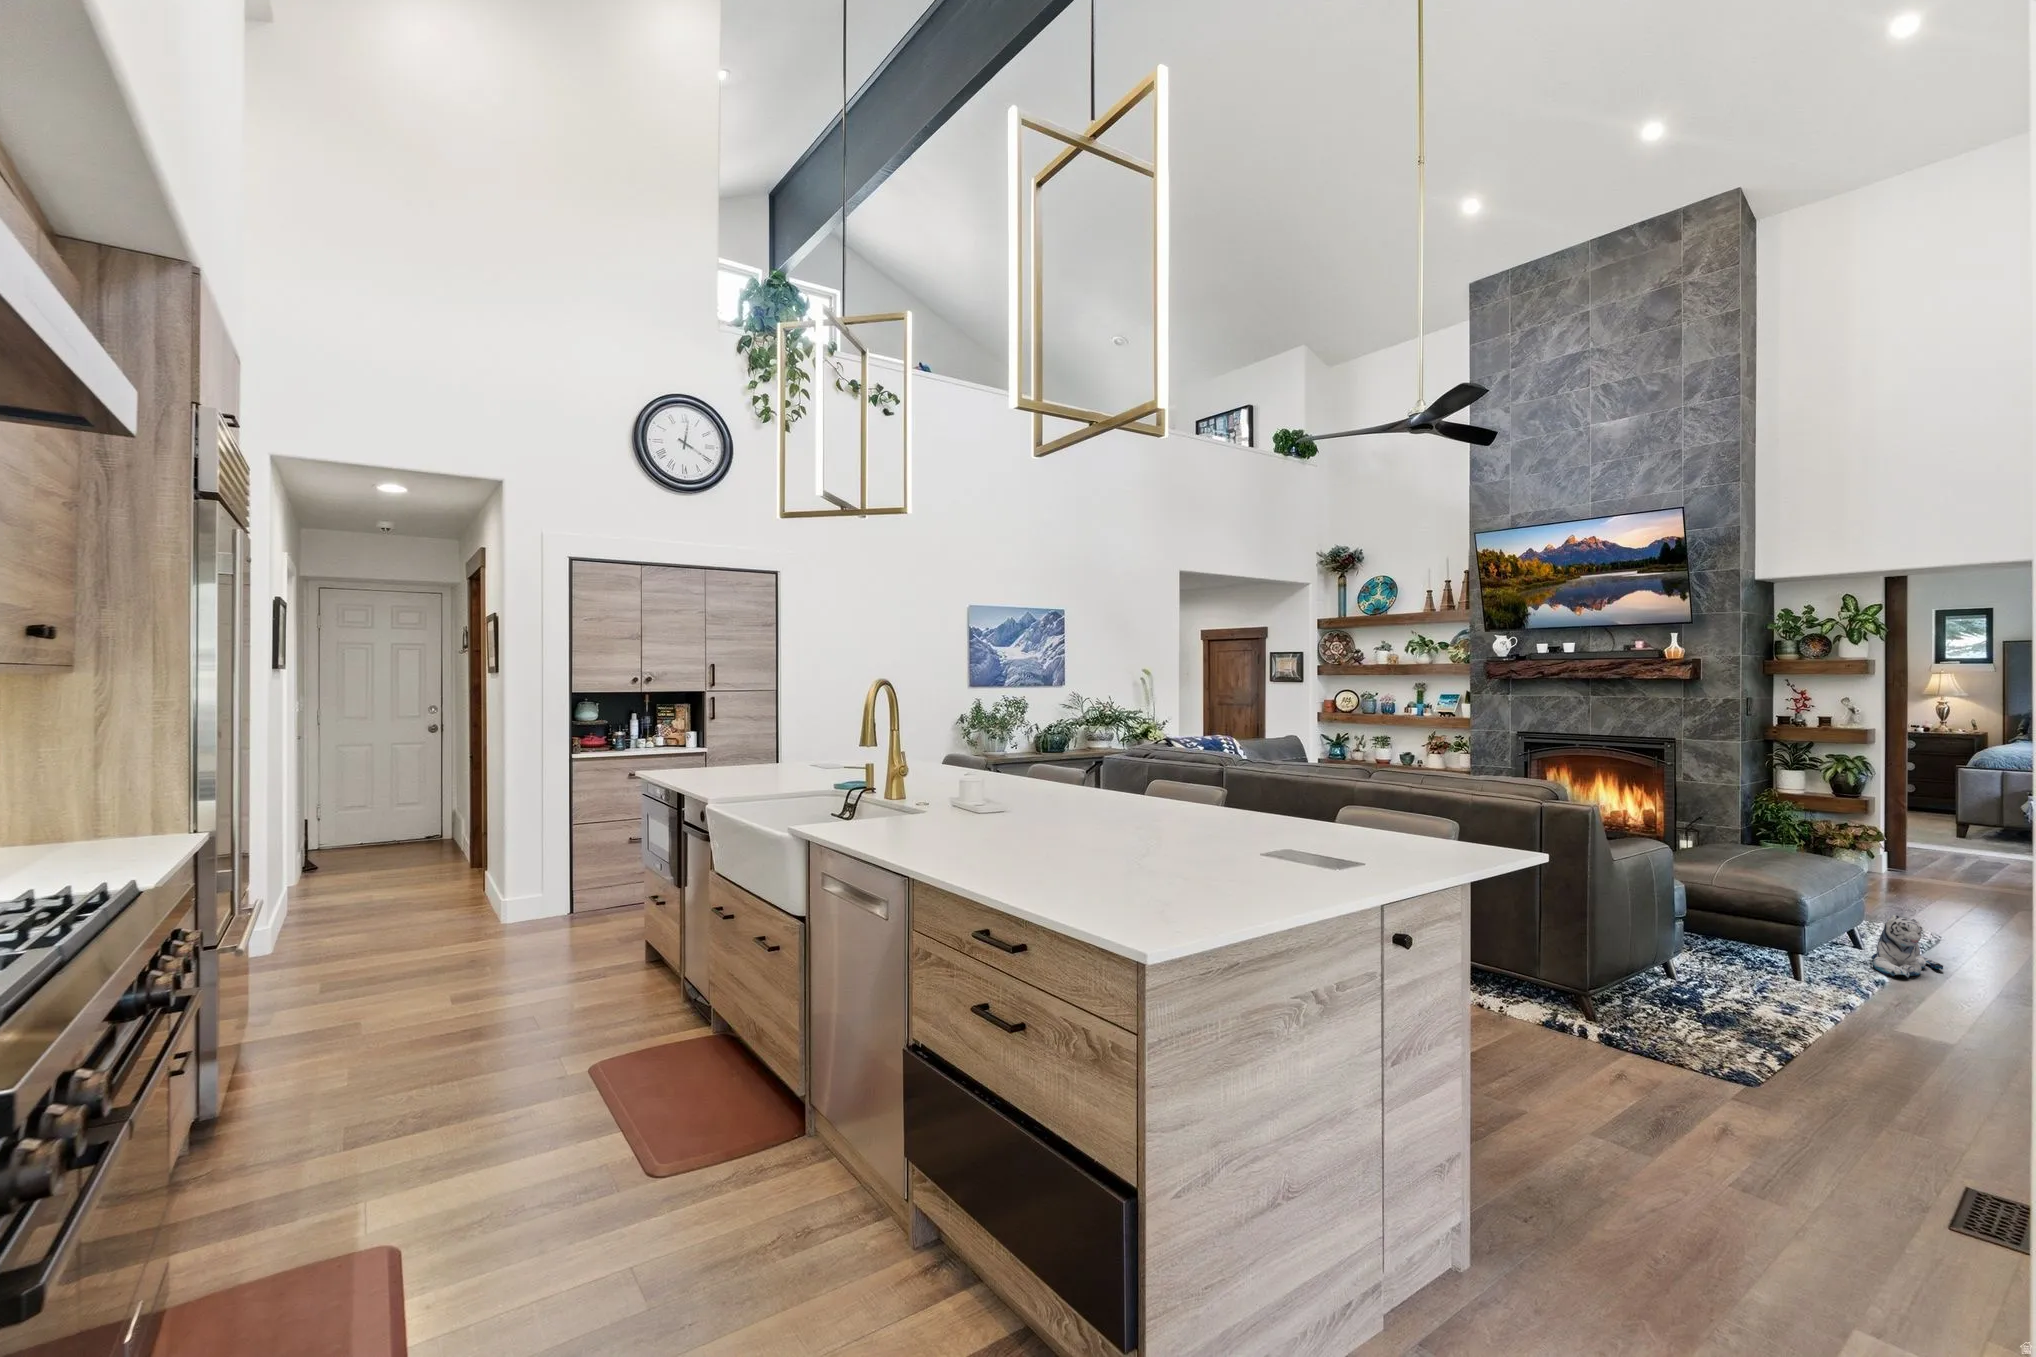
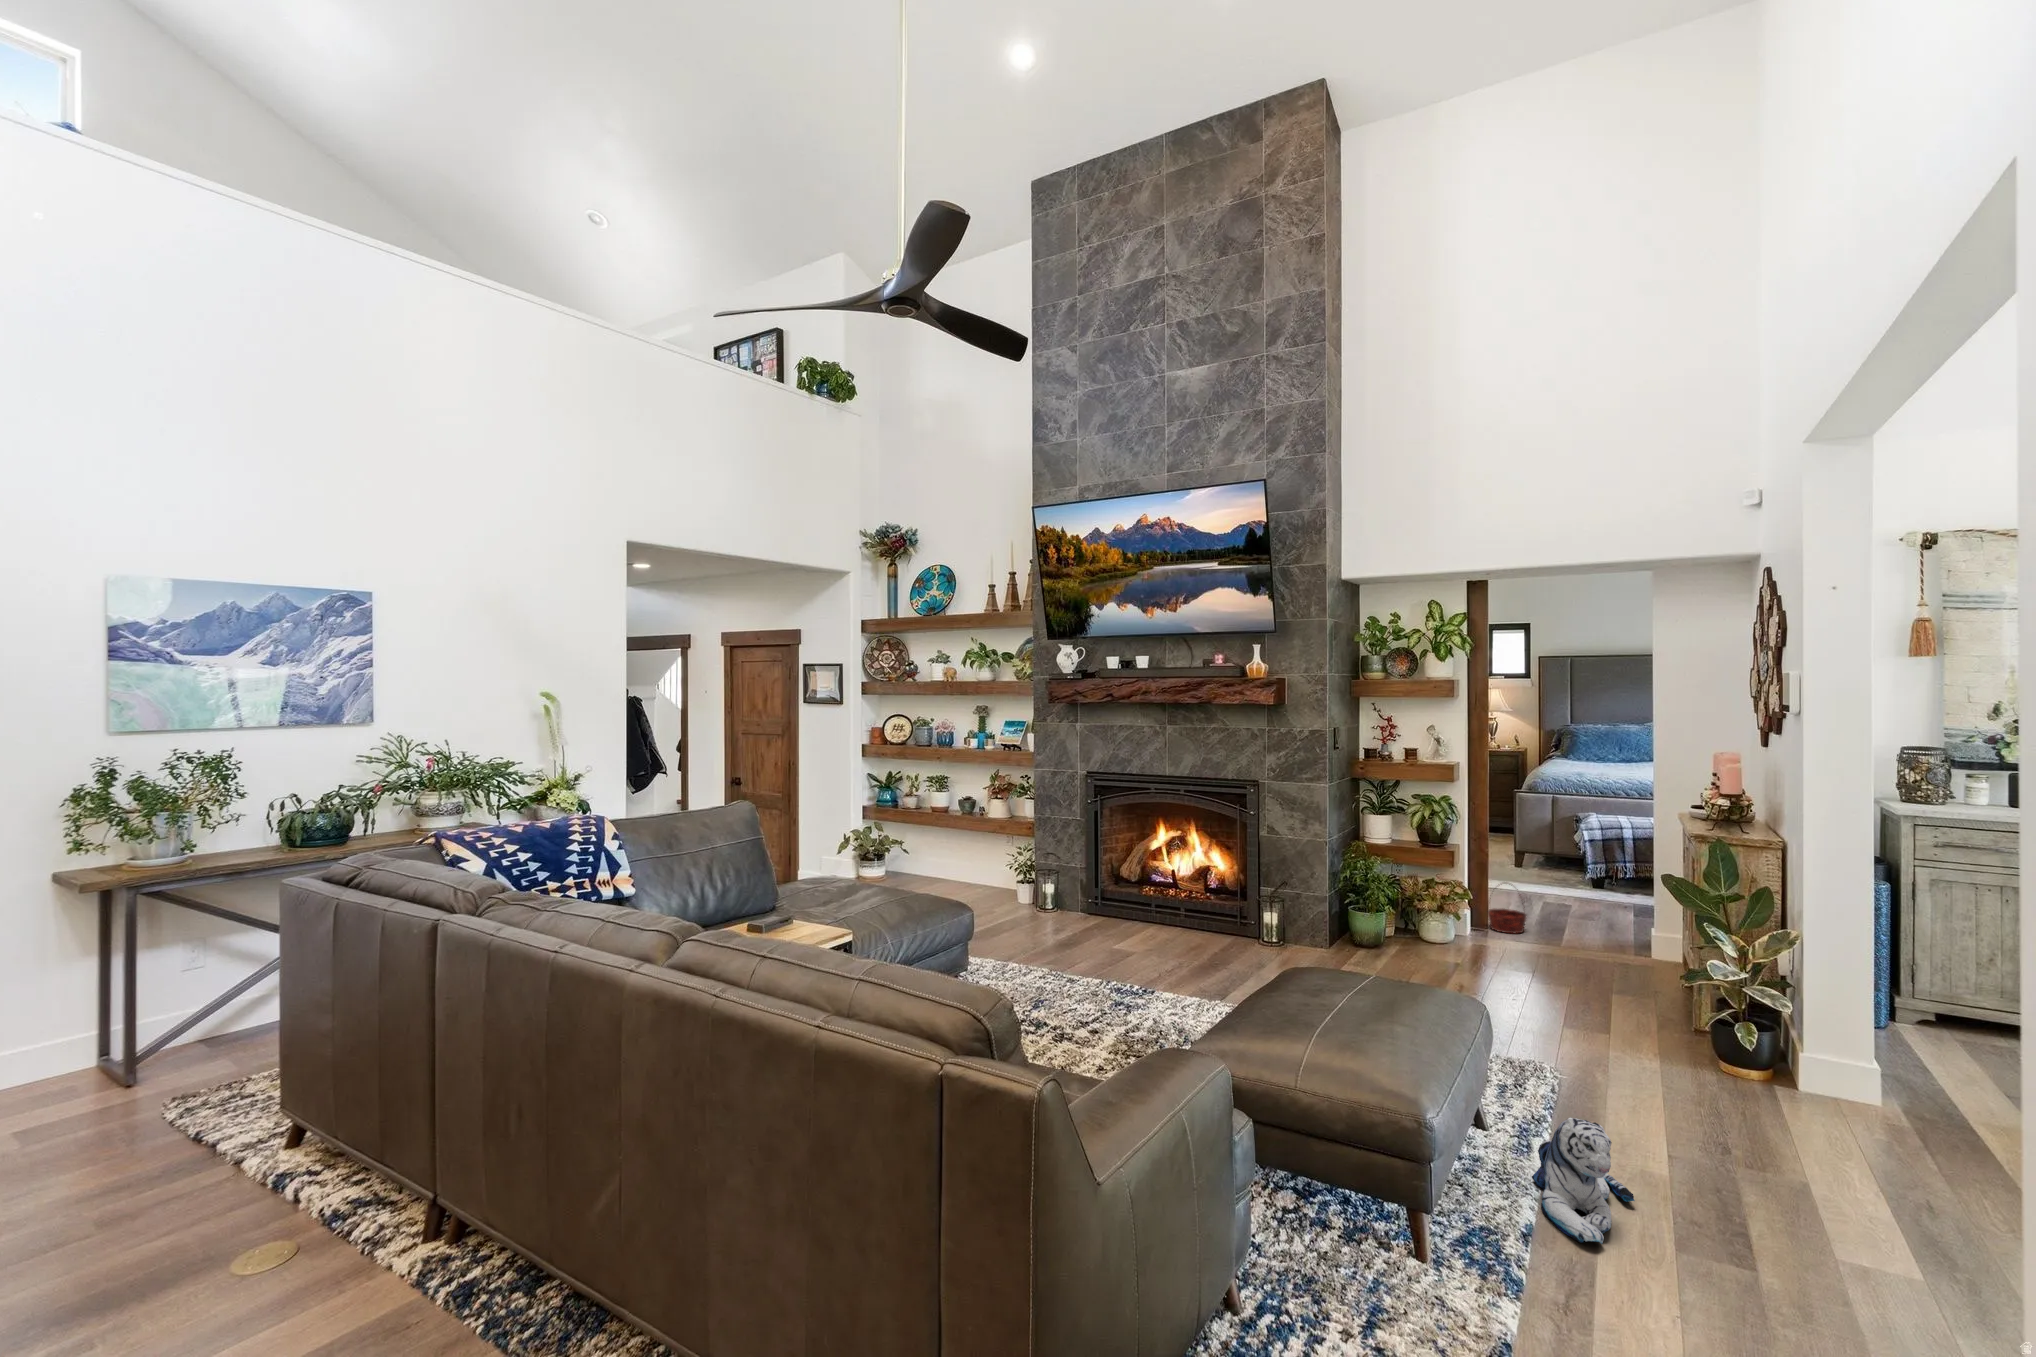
basket: none [1901,829,1942,871] -> present [1487,884,1526,933]

